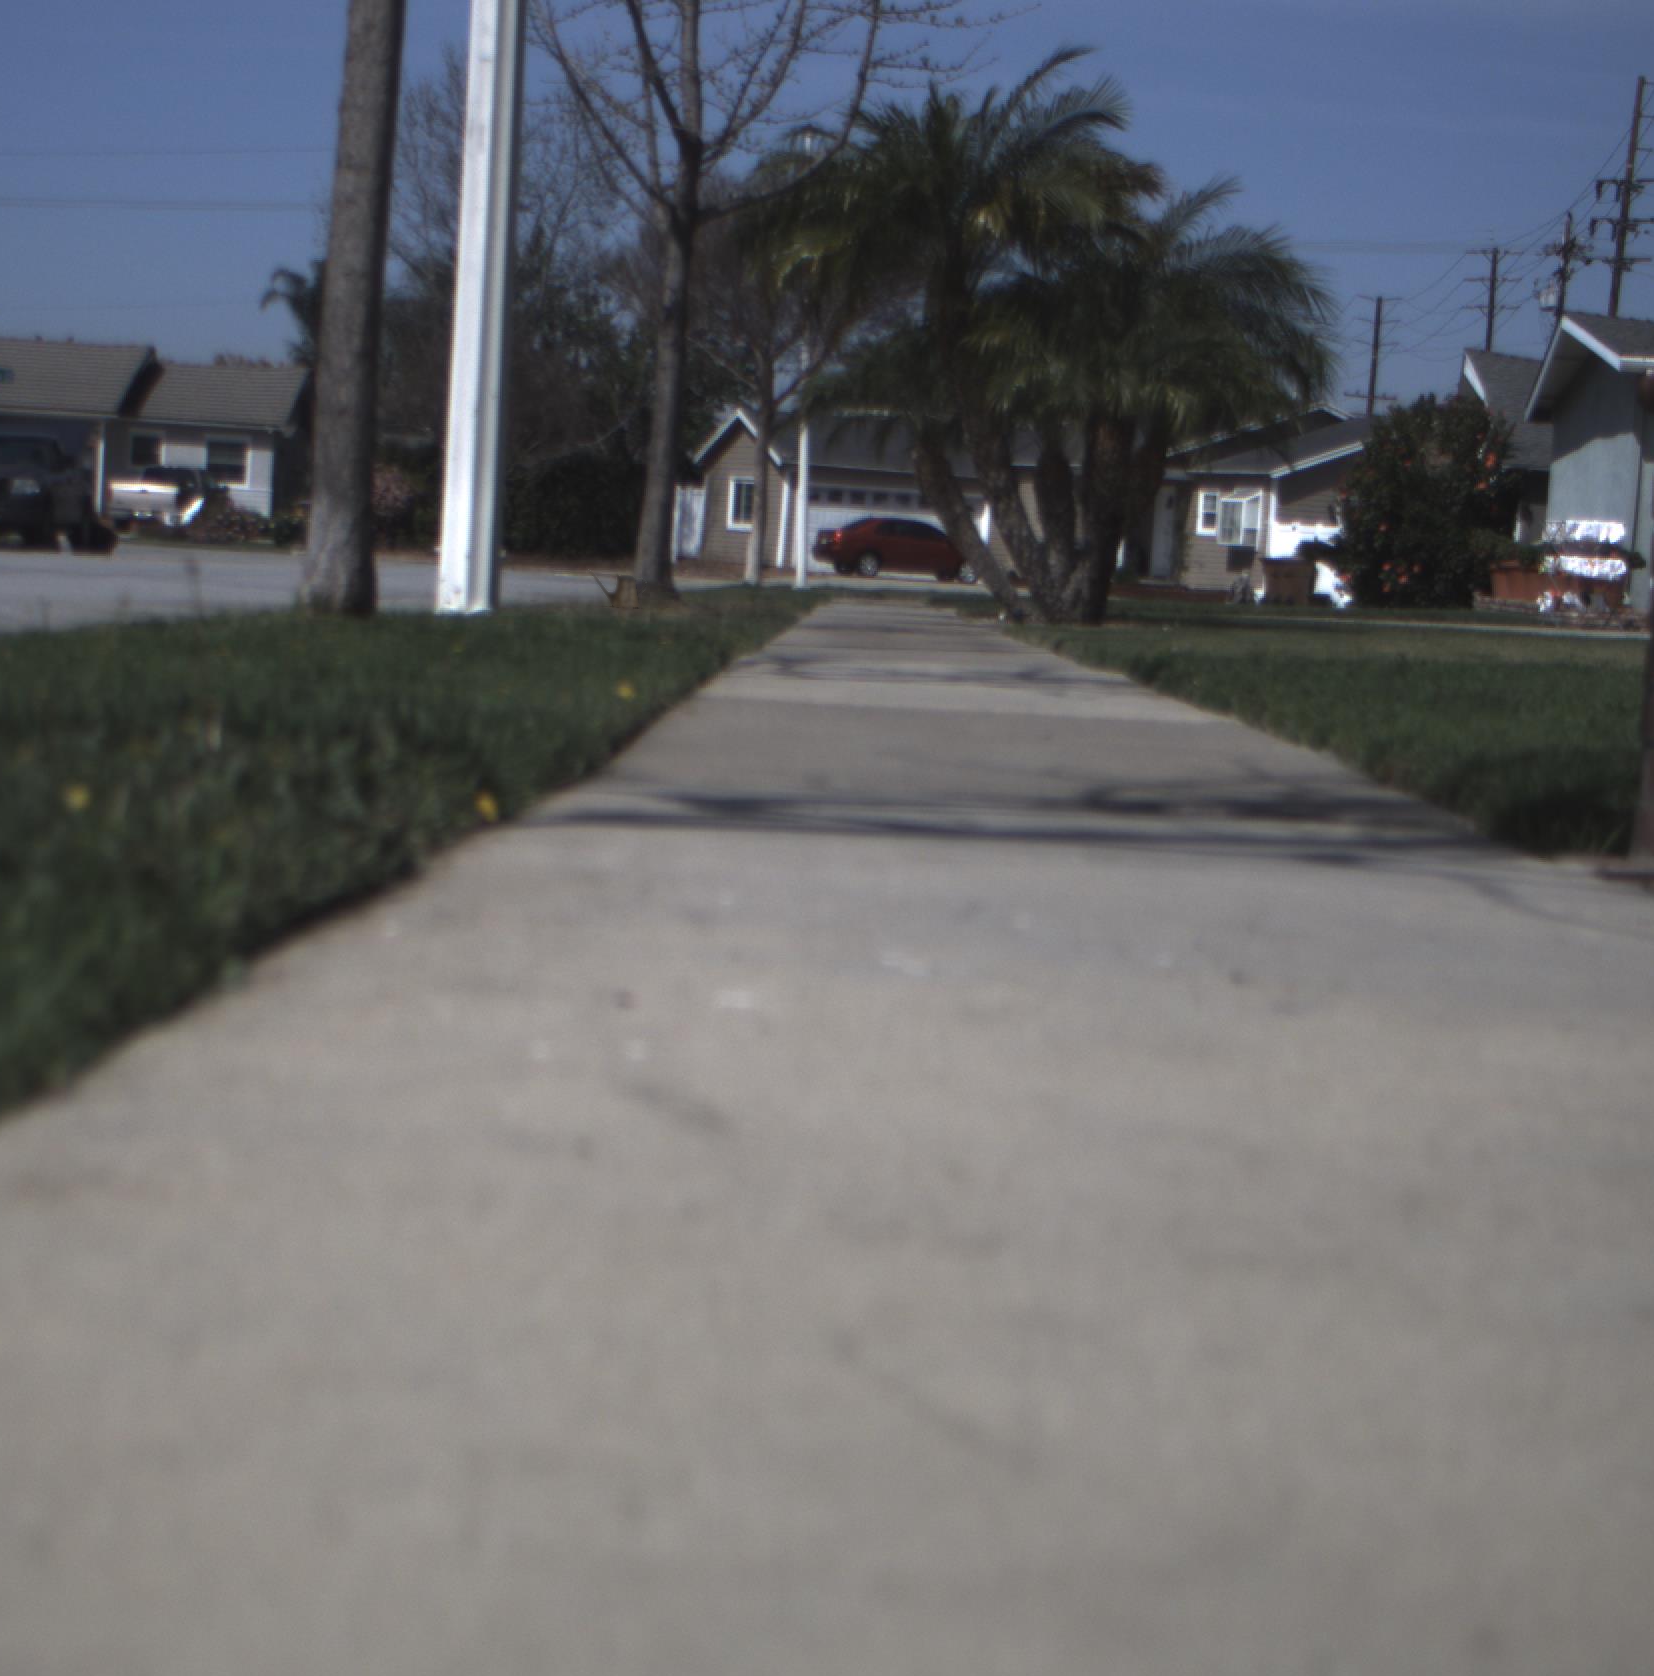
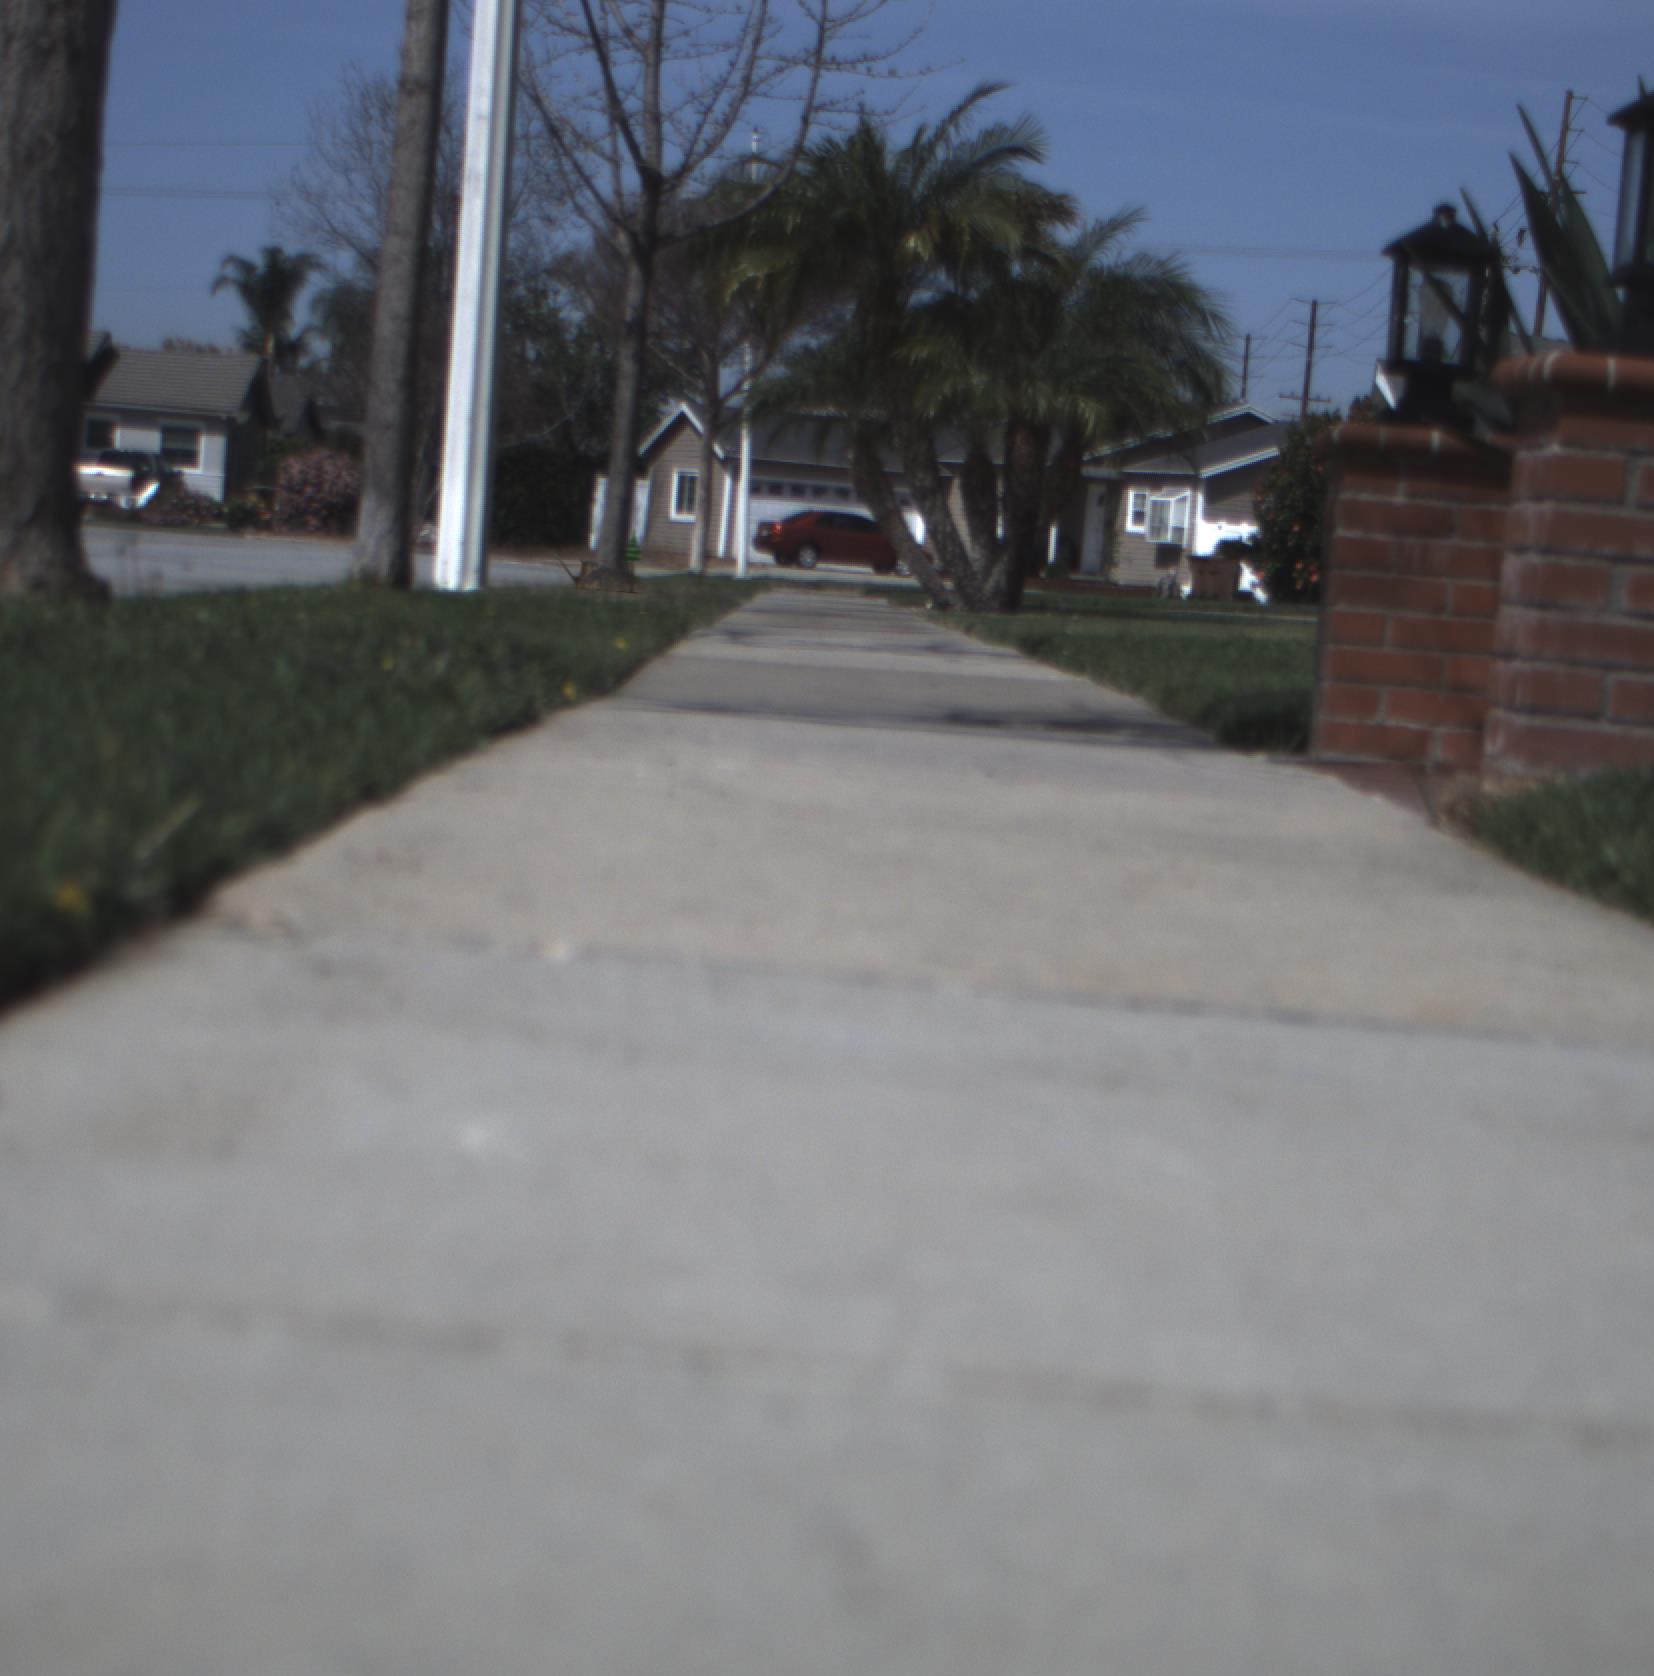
potted tree: none [661,538,687,610] -> present [623,530,642,591]

